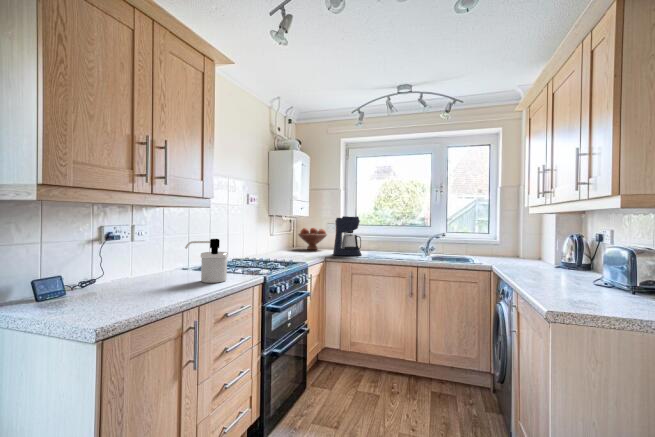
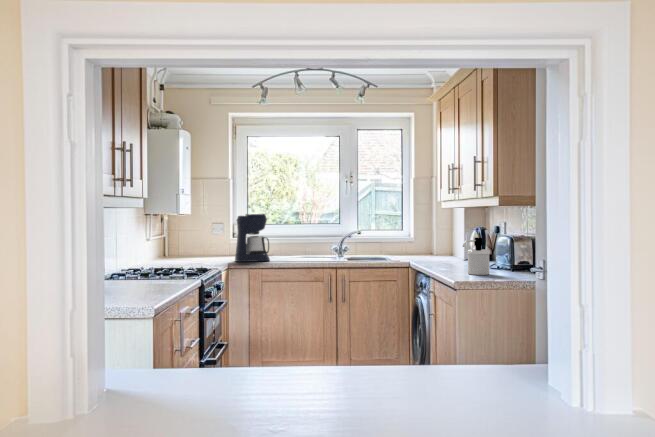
fruit bowl: present [298,228,327,250] -> none [178,229,218,258]
soap dispenser: present [185,239,228,283] -> present [463,238,490,275]

